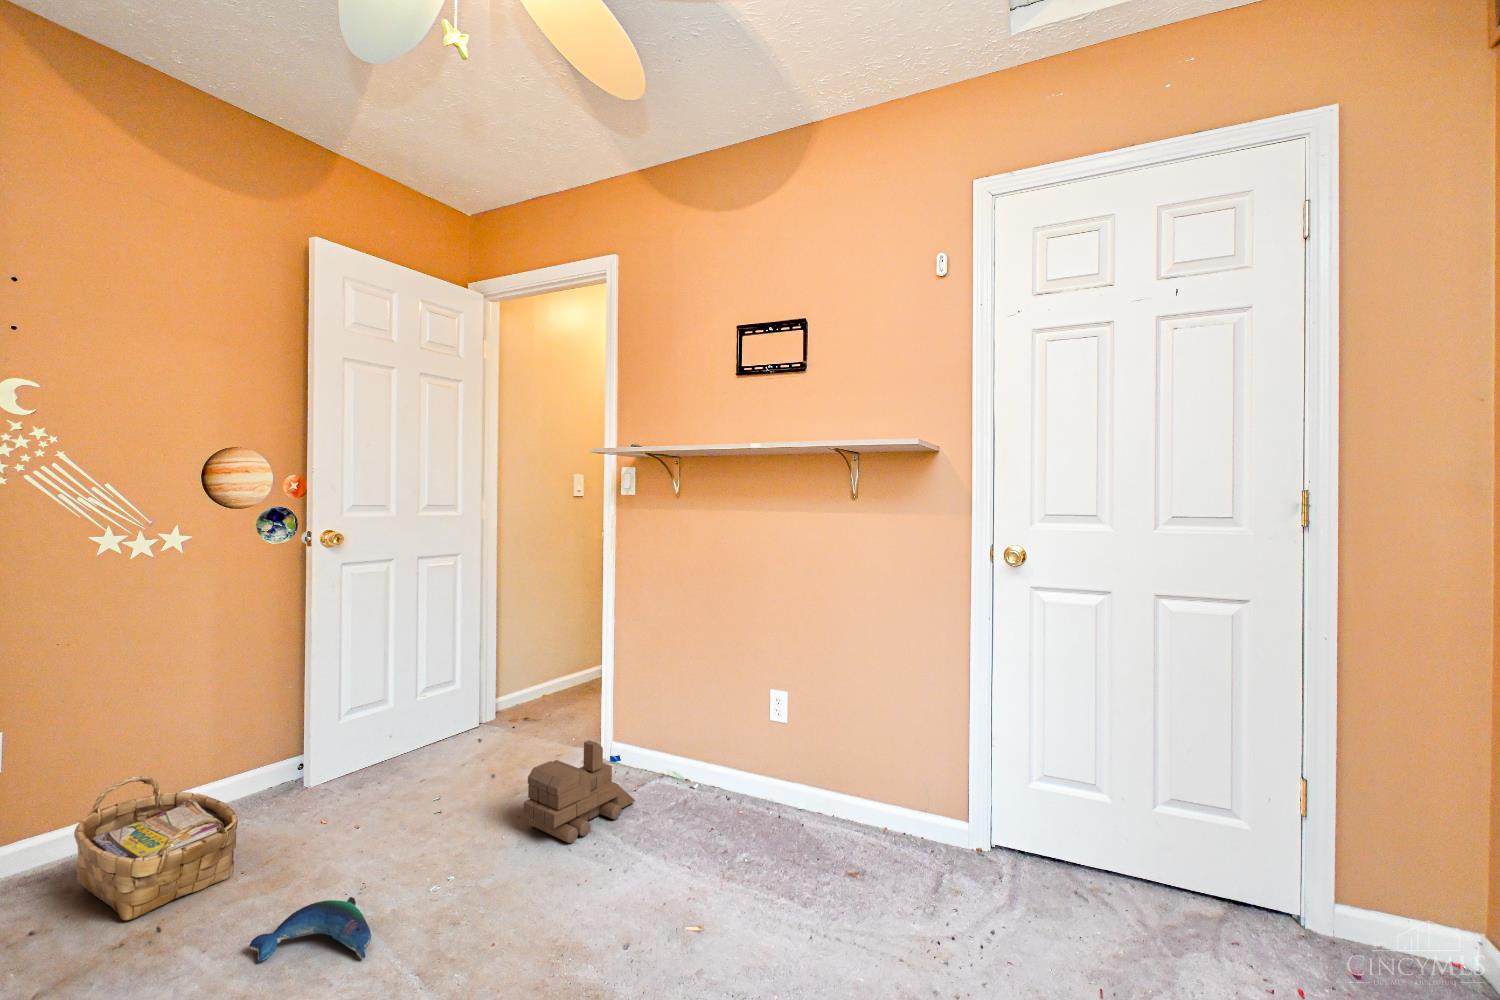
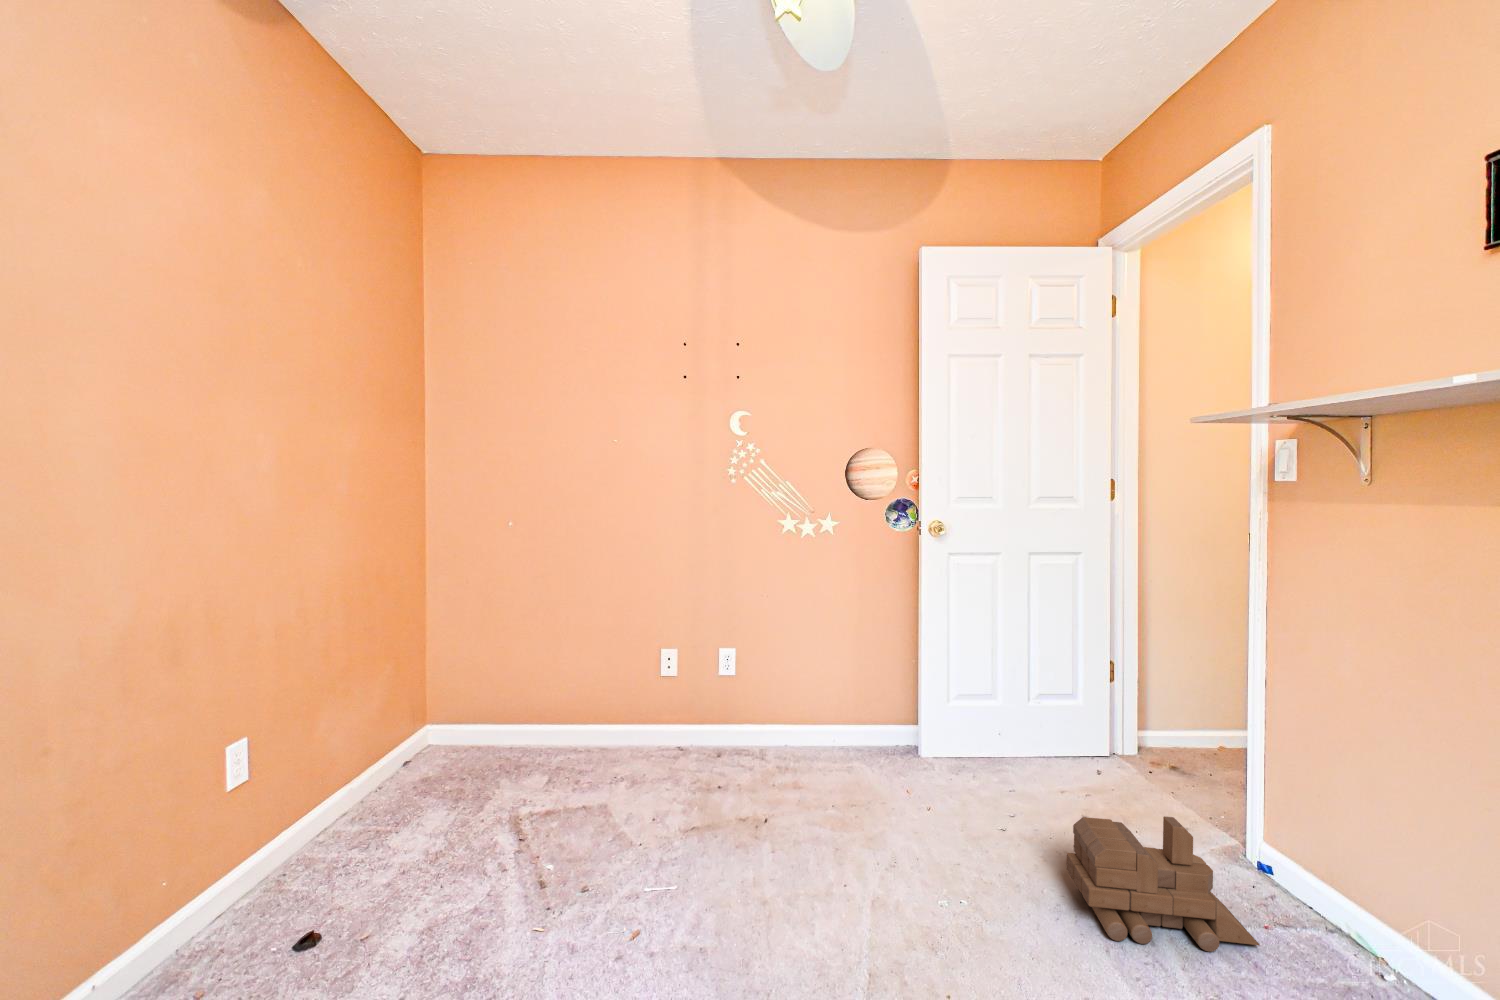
woven basket: present [74,776,238,920] -> none [749,687,833,787]
plush toy: present [250,897,371,962] -> none [780,837,854,912]

